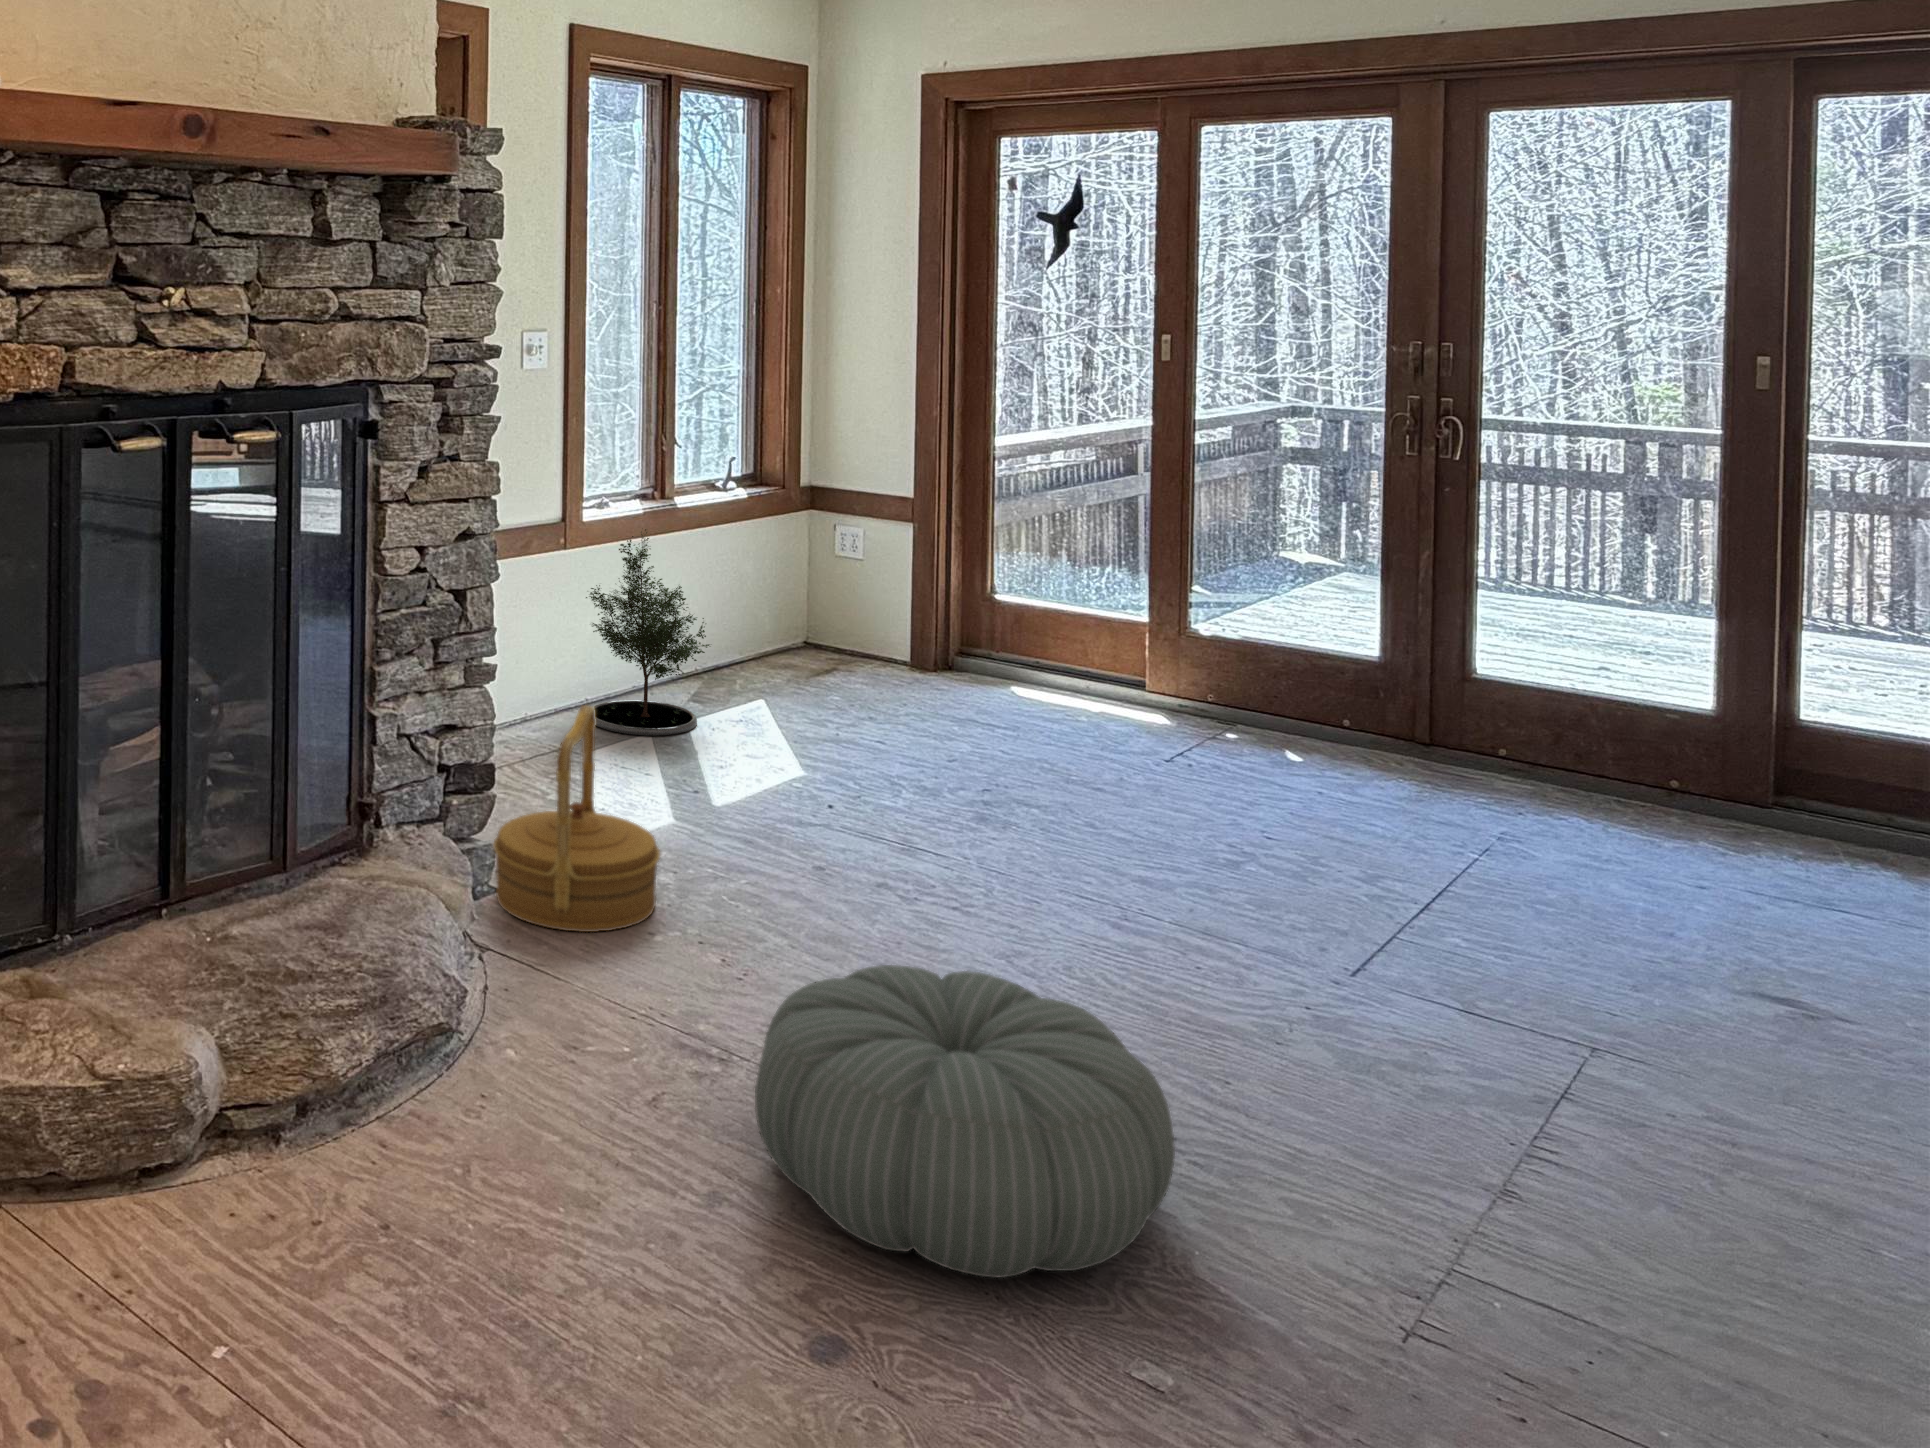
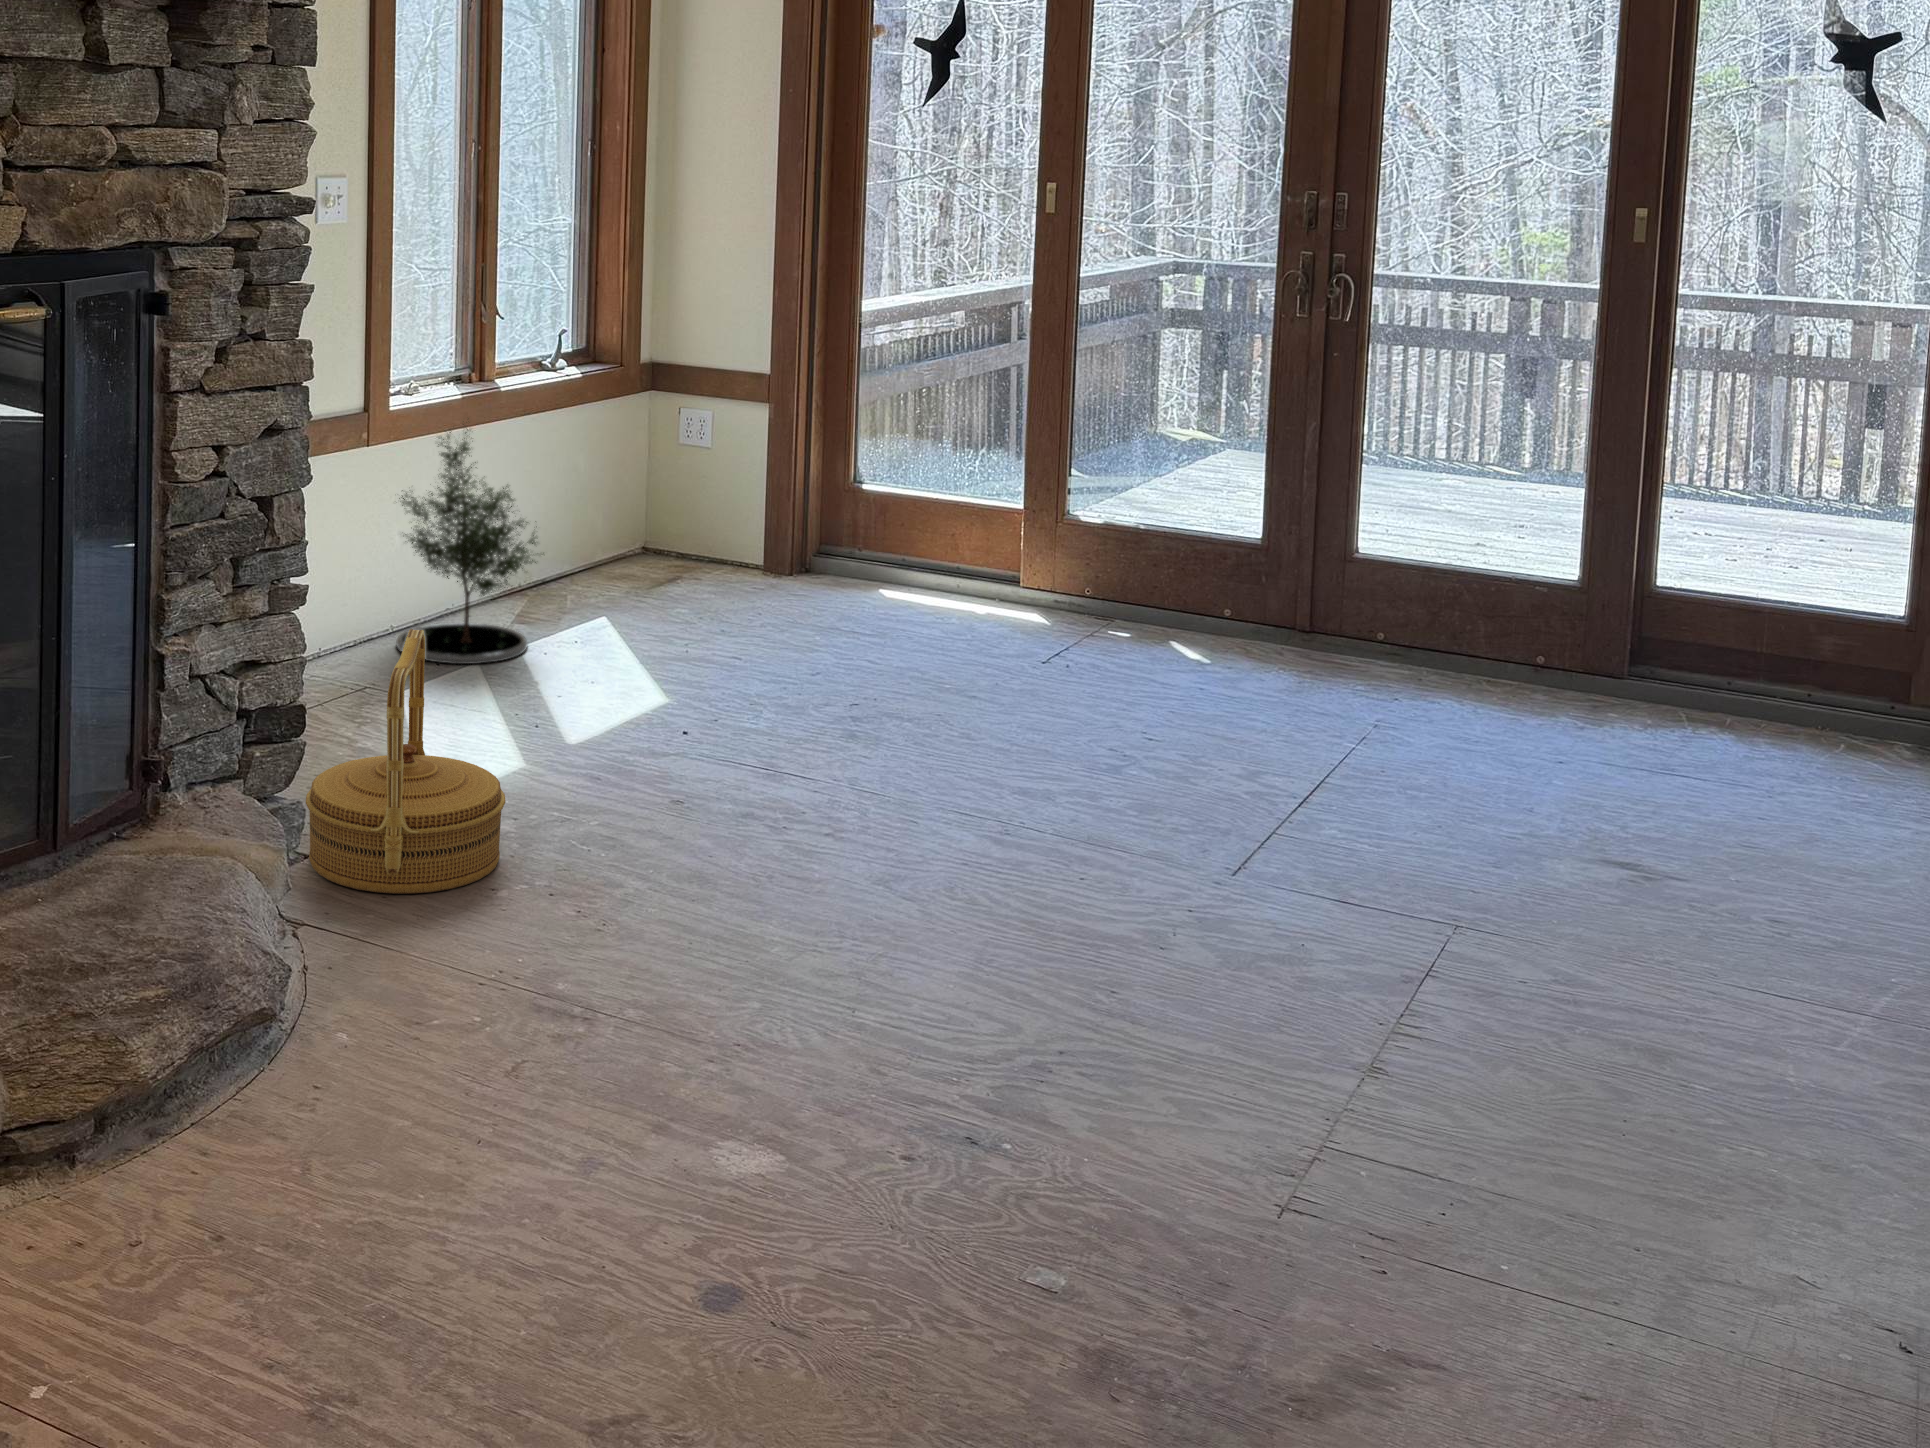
pouf: present [755,965,1175,1278] -> none [639,896,1076,1211]

